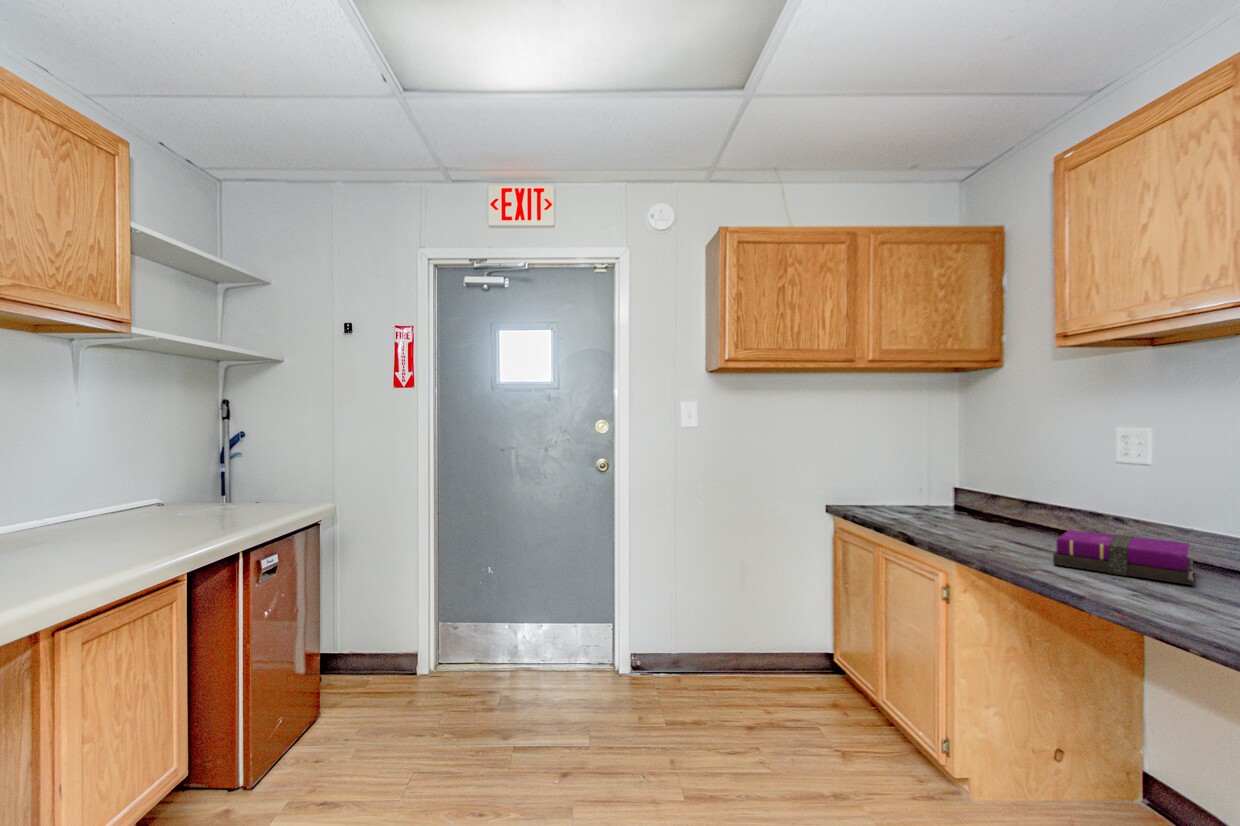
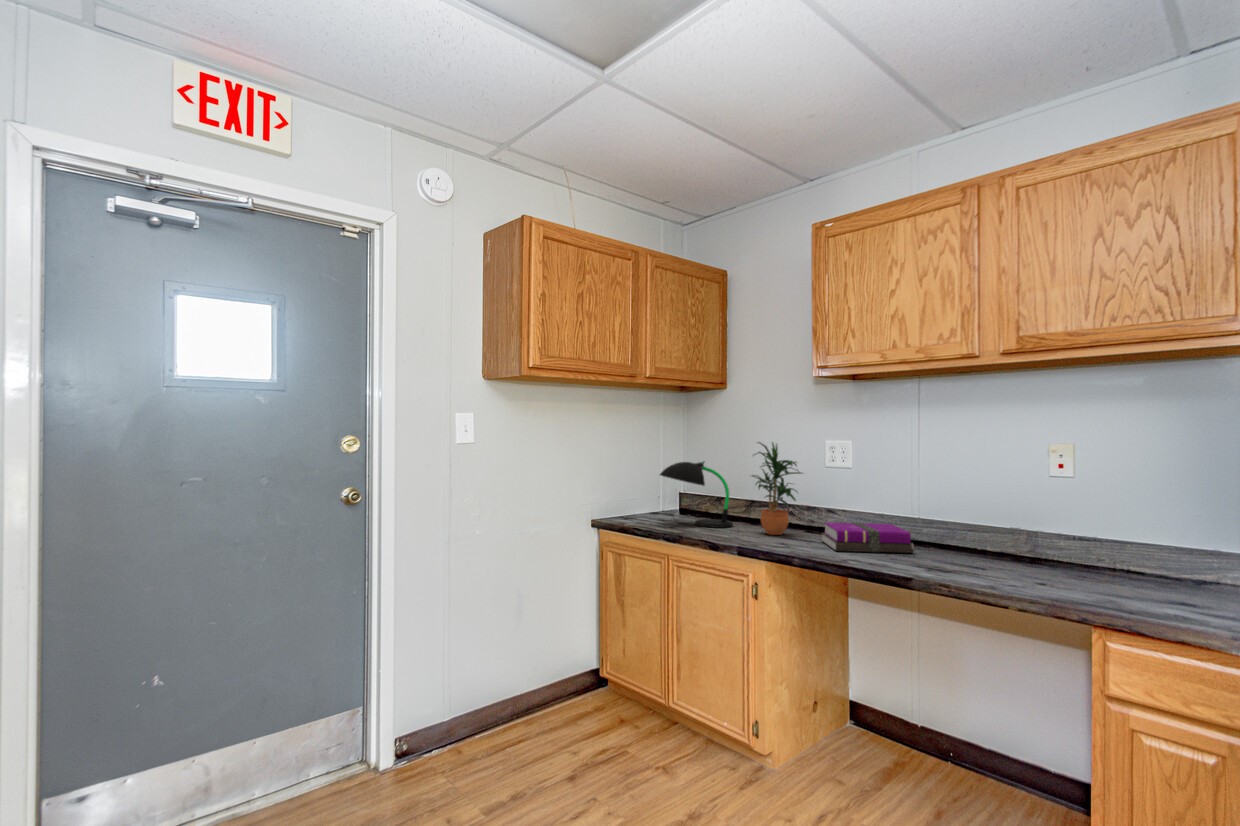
potted plant: none [978,426,1055,540] -> present [752,442,802,535]
desk lamp: none [886,449,979,526] -> present [660,462,733,528]

